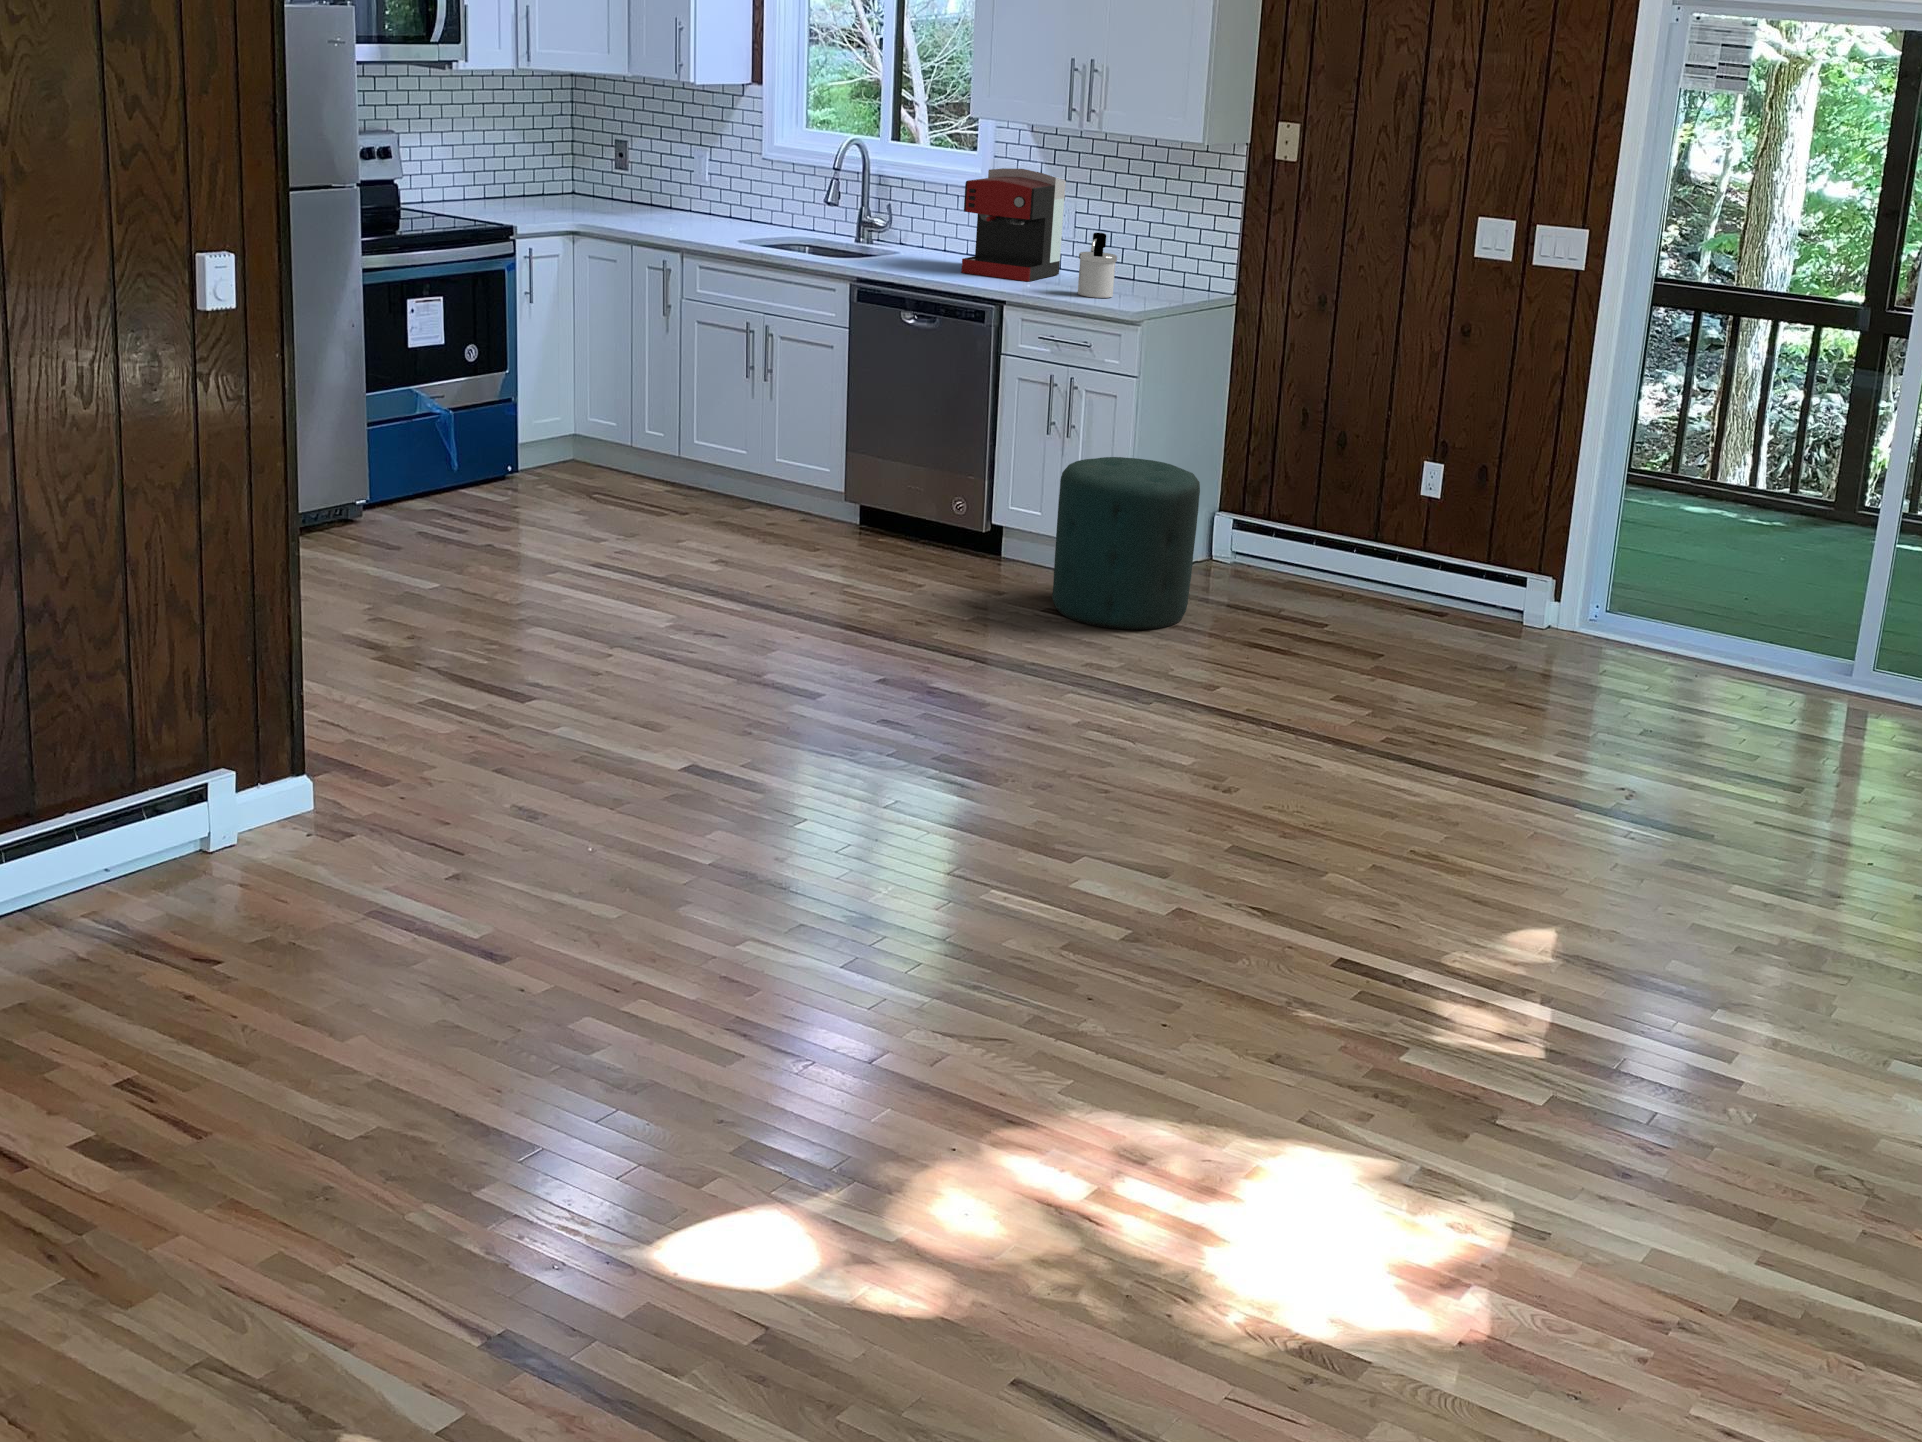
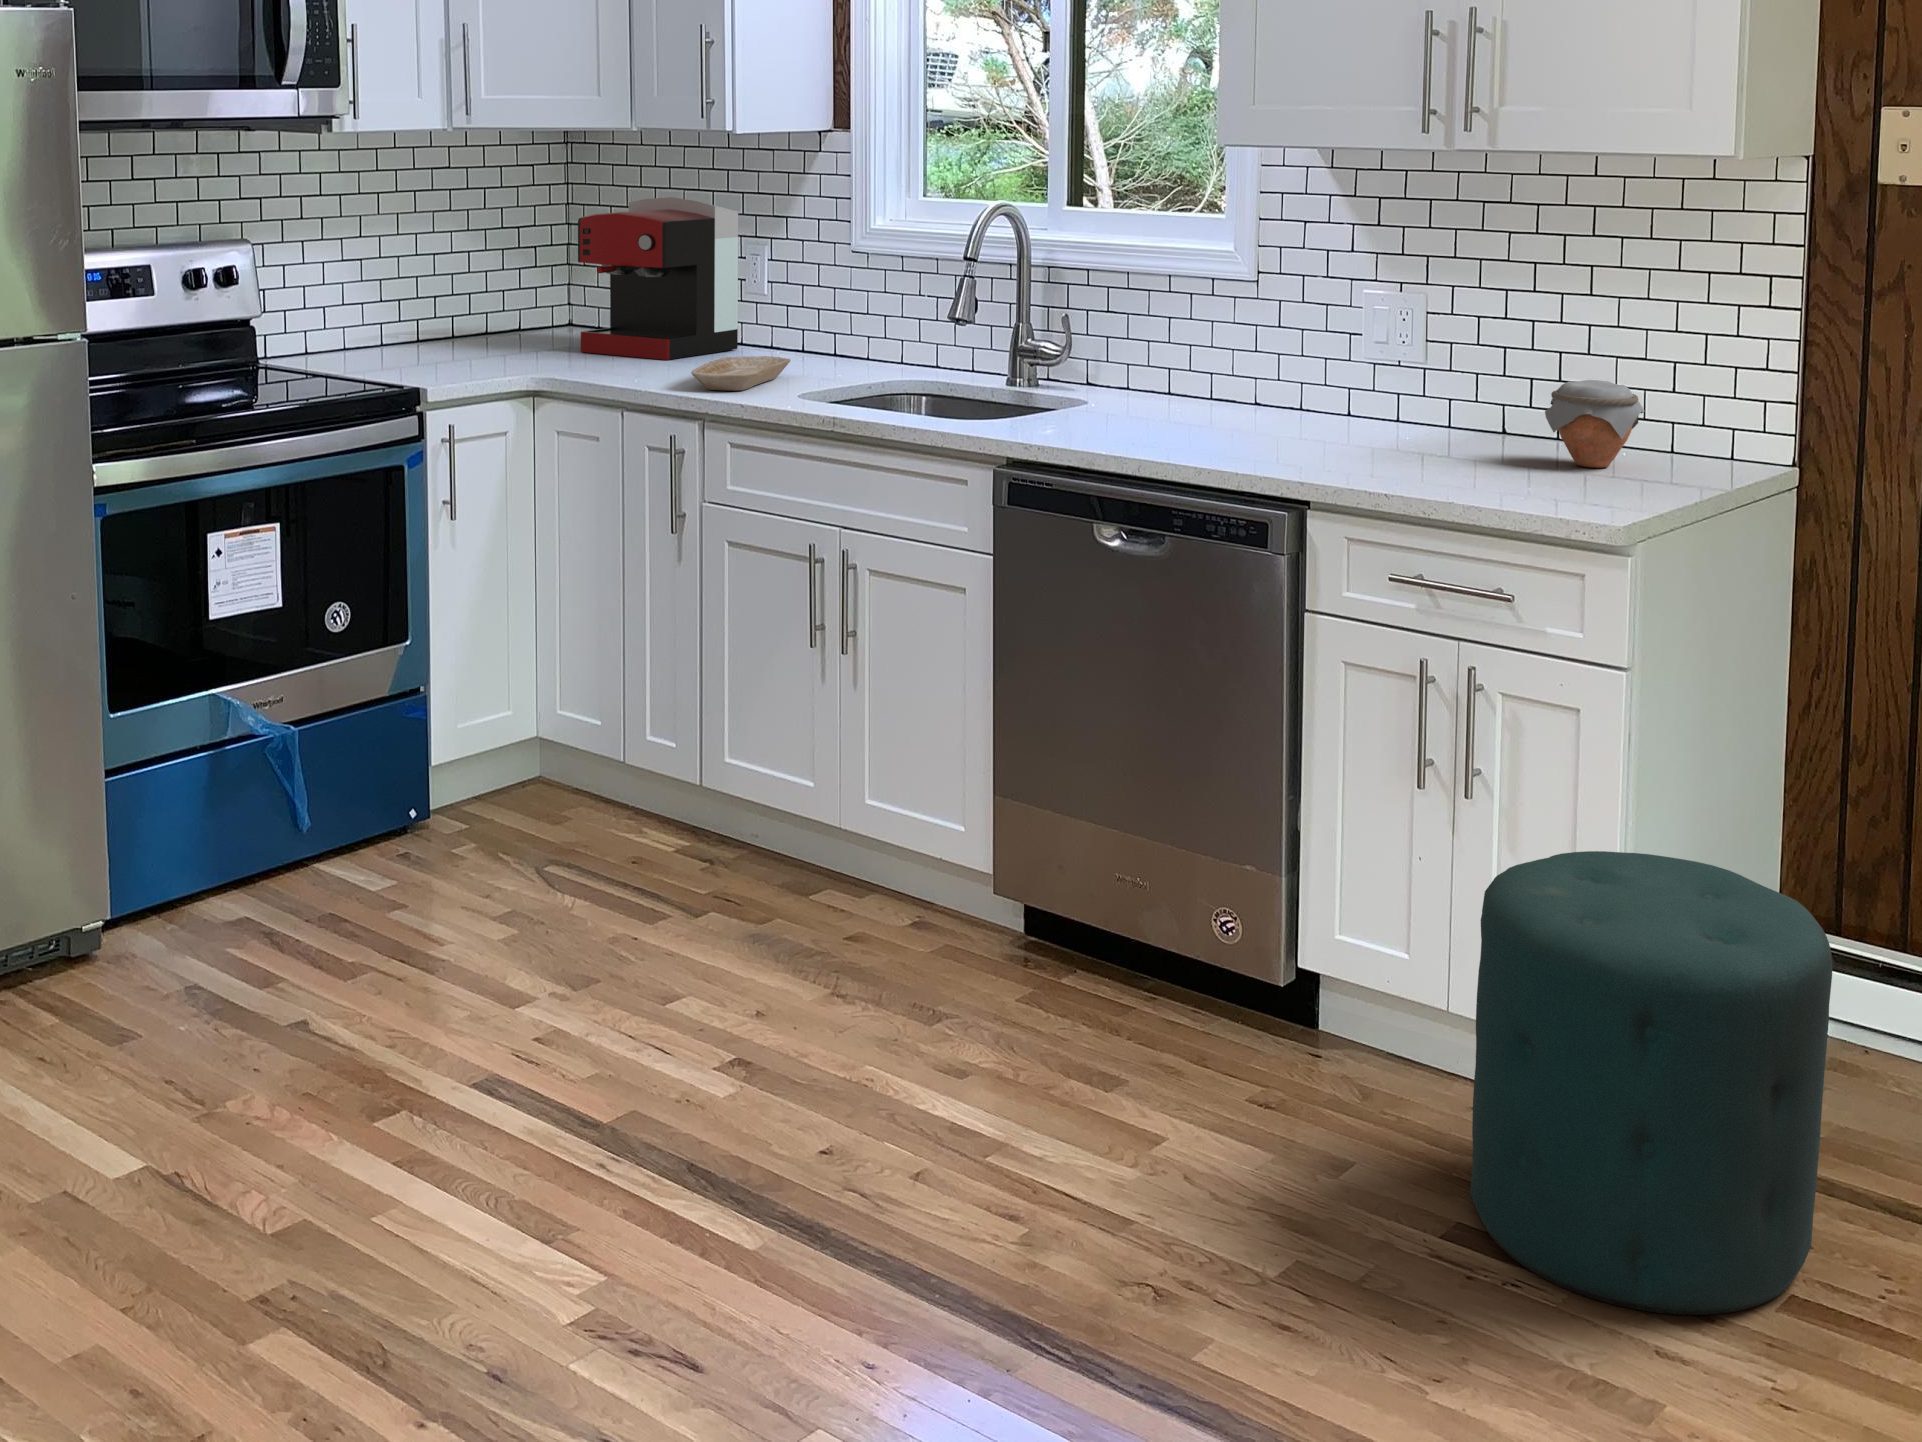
coffee maker: present [961,168,1066,281] -> present [578,197,738,360]
tray: none [675,218,728,237] -> present [691,356,790,391]
soap dispenser: present [1078,233,1117,298] -> none [1466,351,1549,487]
jar: none [1121,249,1168,292] -> present [1545,380,1645,468]

